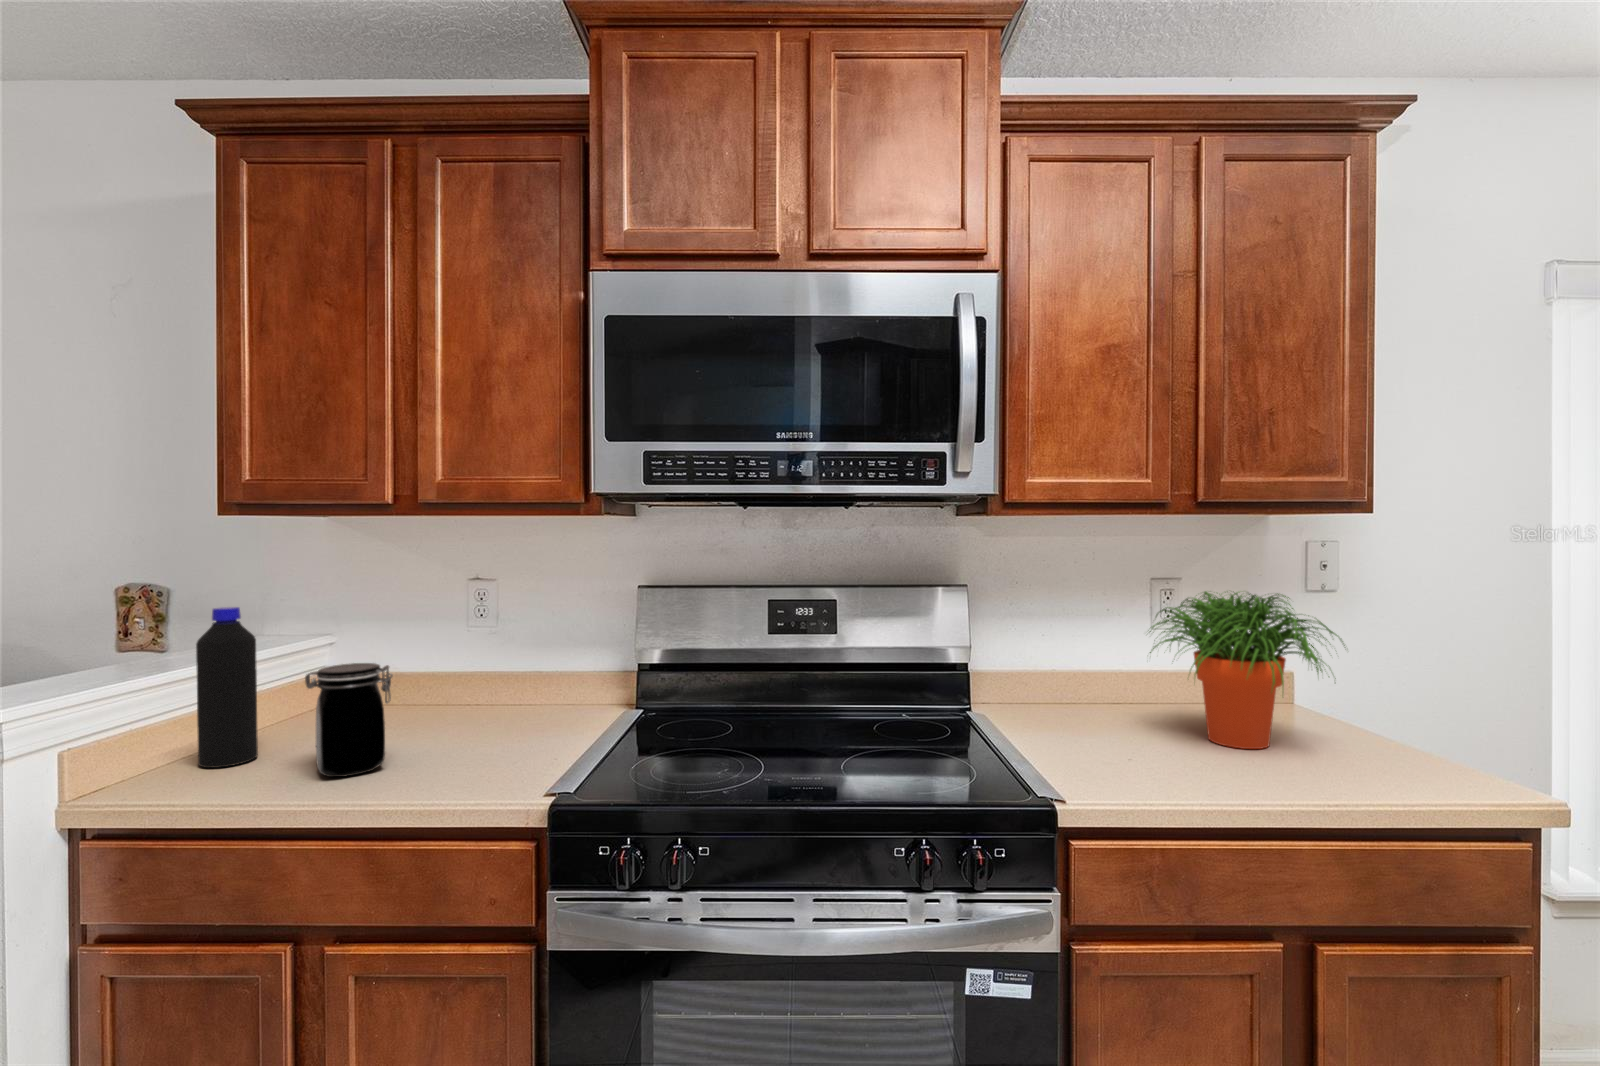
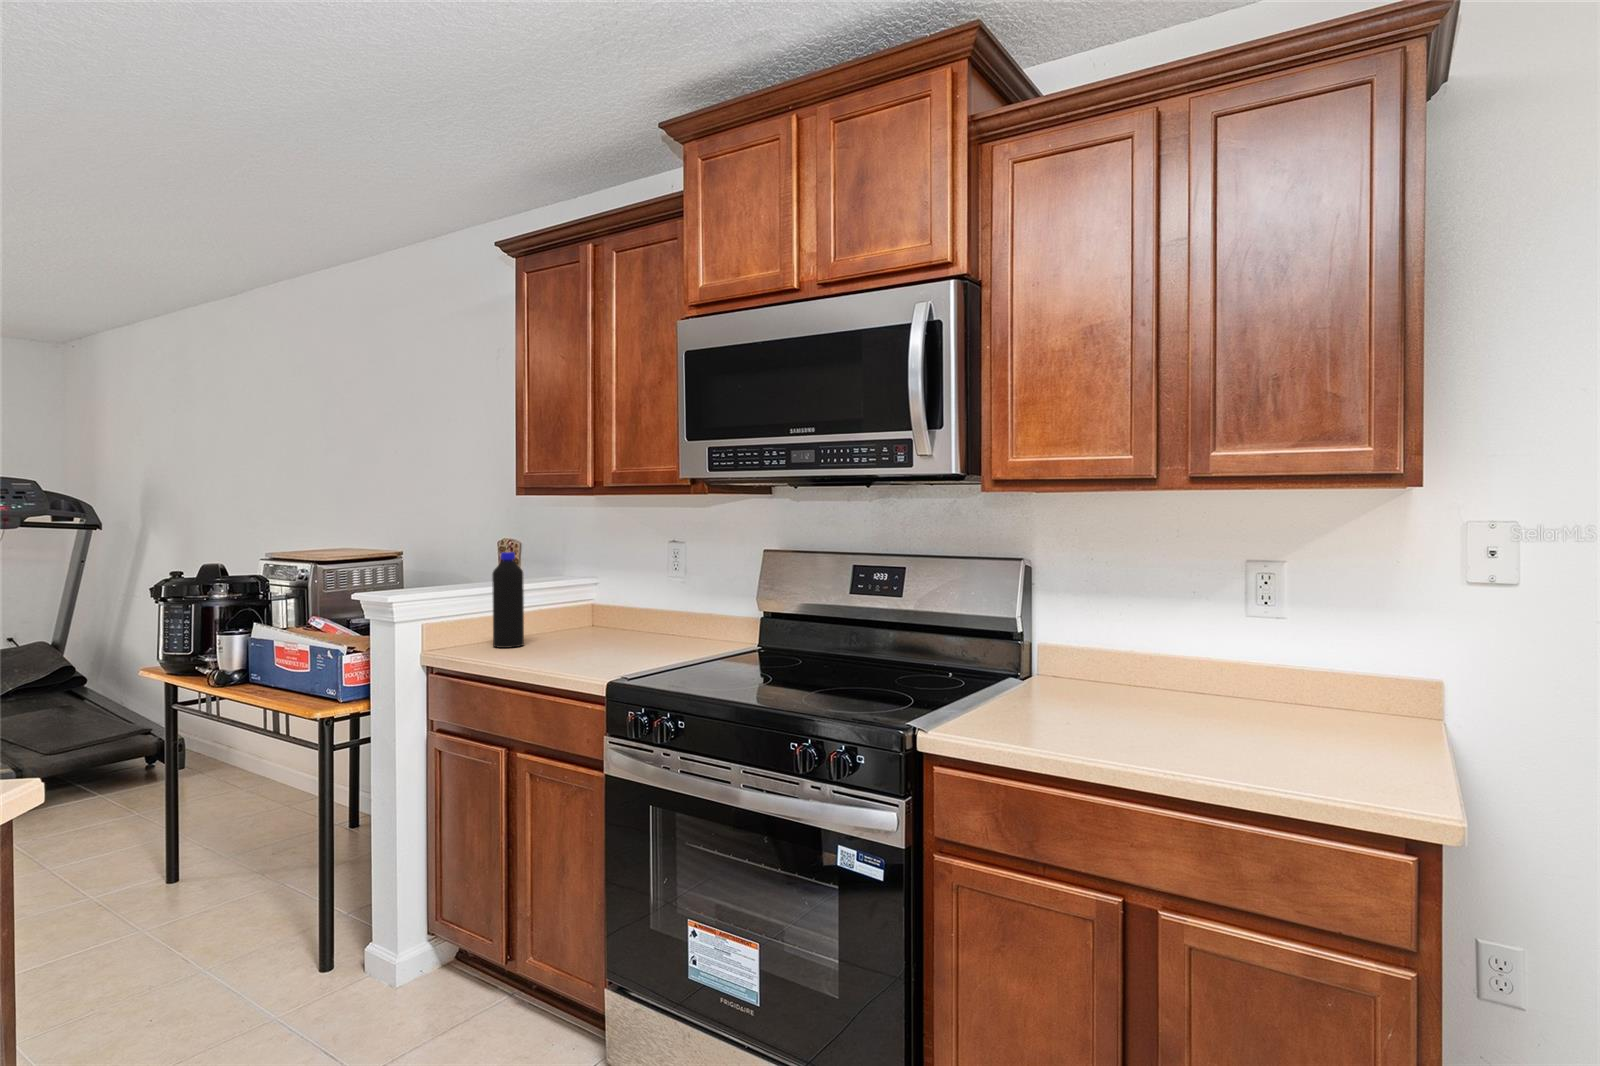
potted plant: present [1150,591,1345,749] -> none [1108,571,1310,739]
jar: present [305,663,393,777] -> none [529,590,572,659]

